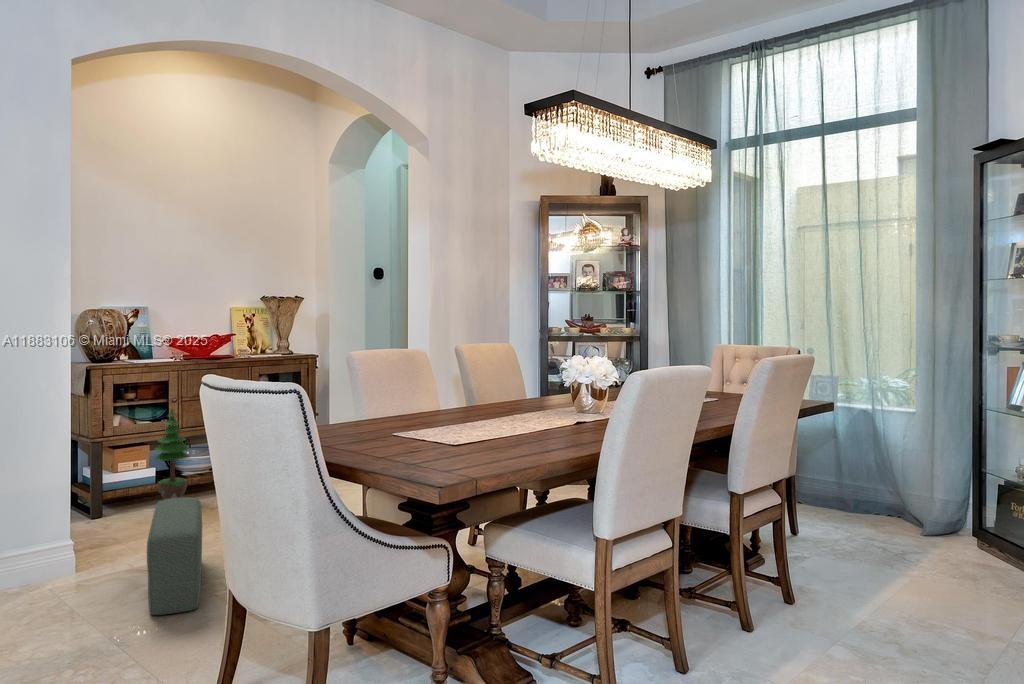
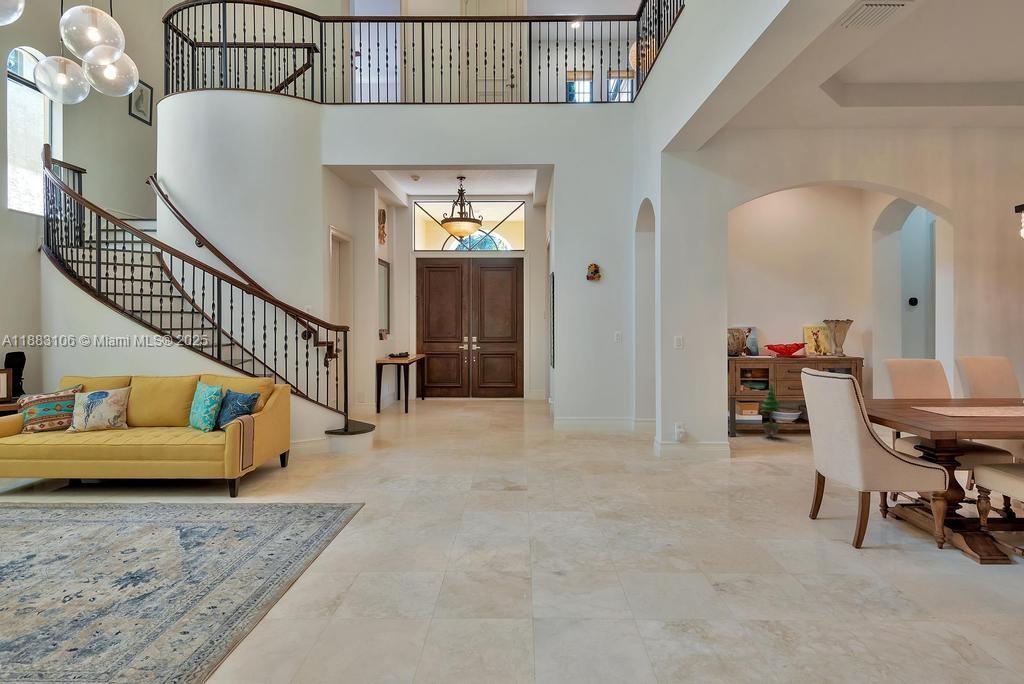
pouf: present [147,497,202,615] -> none [770,425,797,476]

